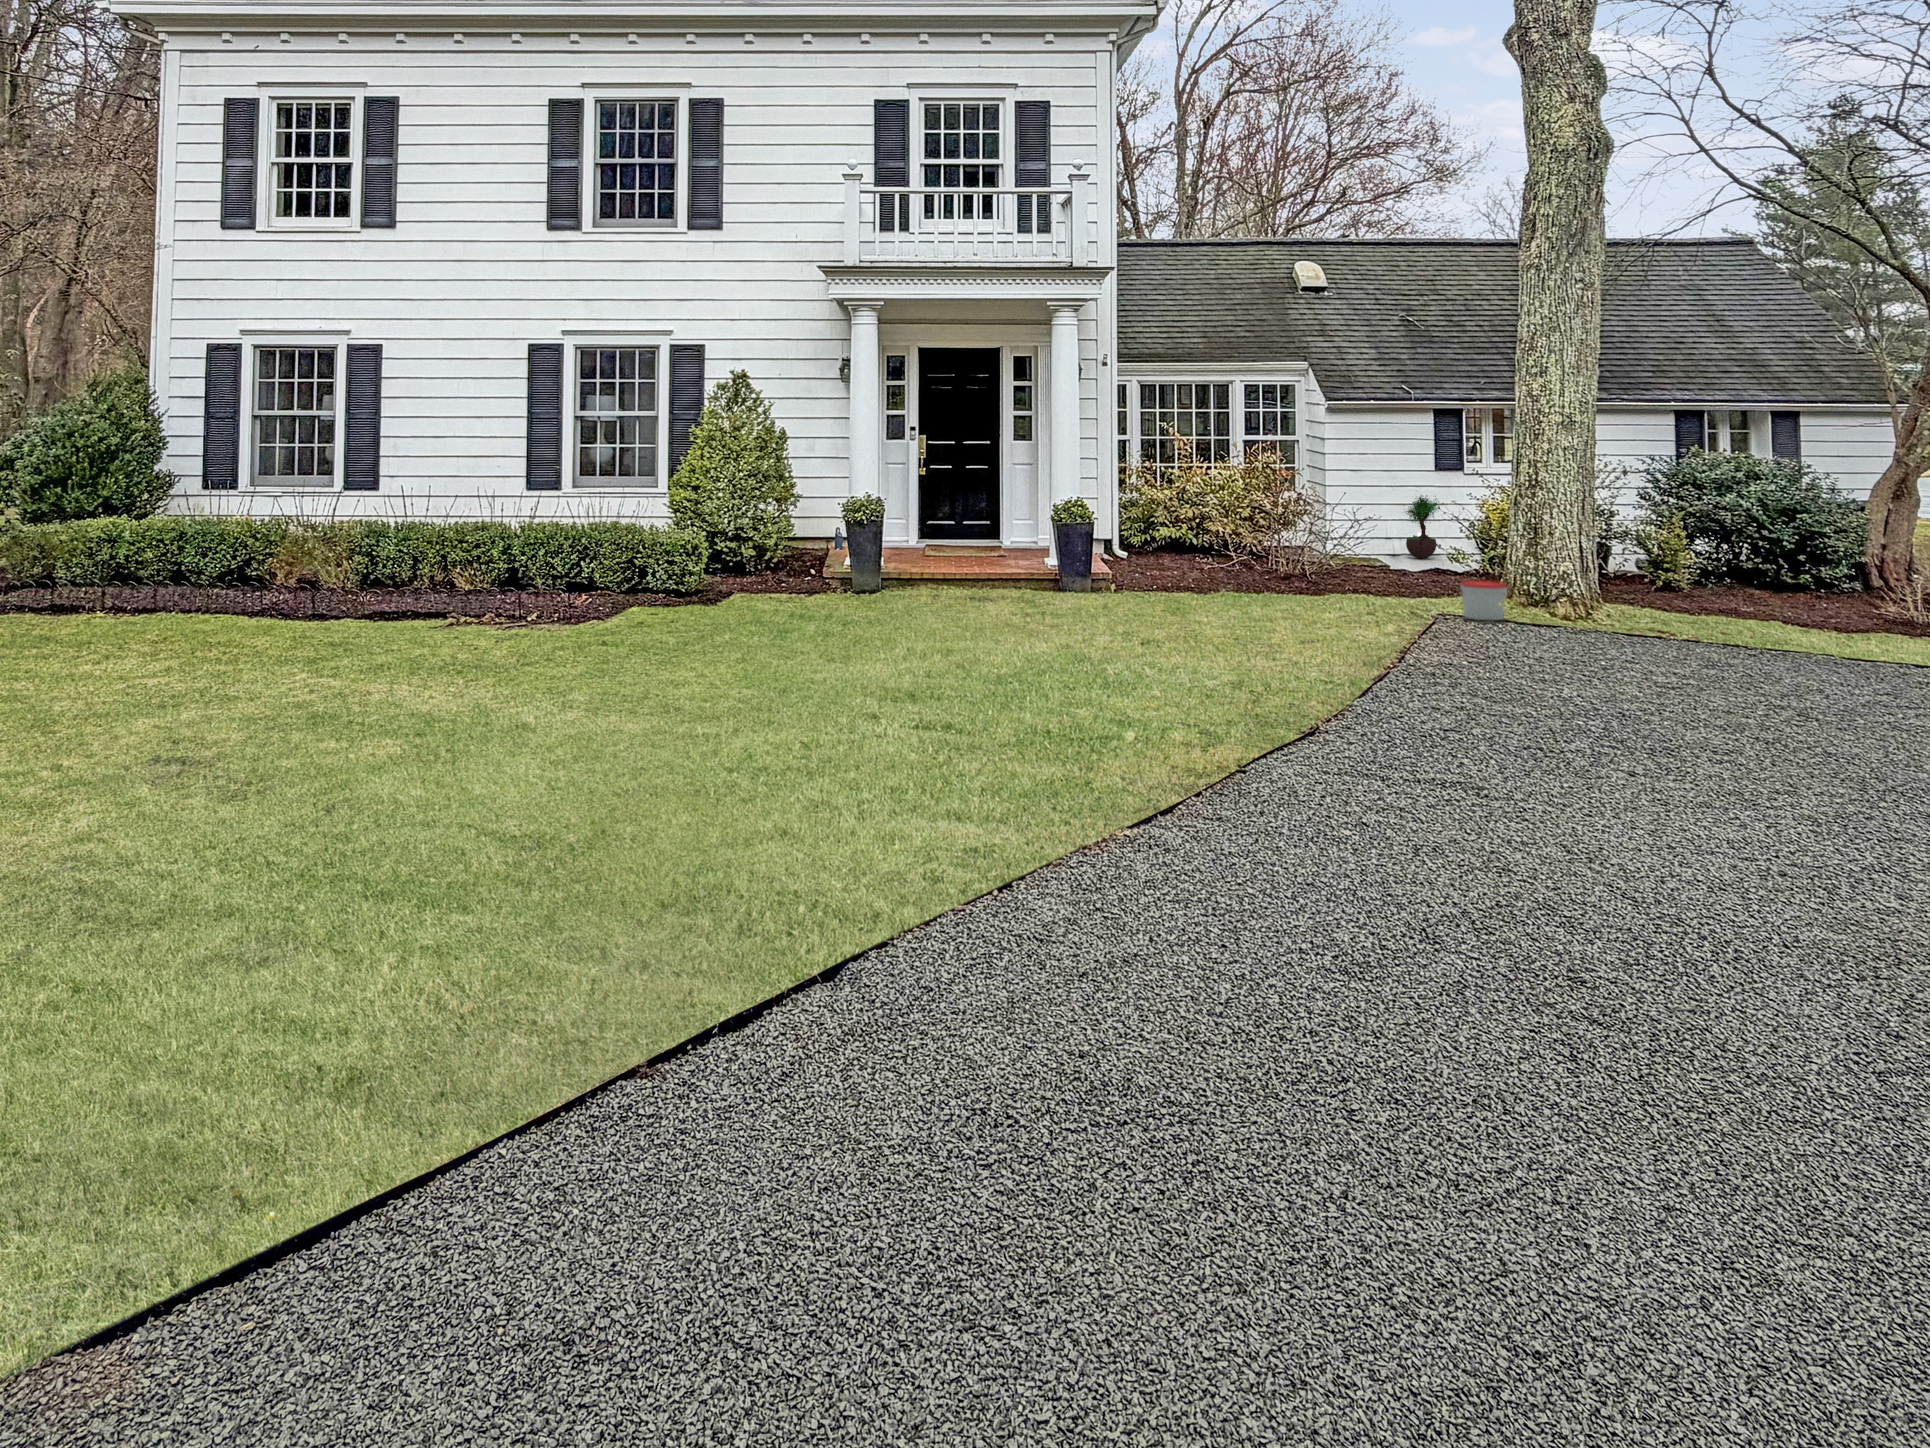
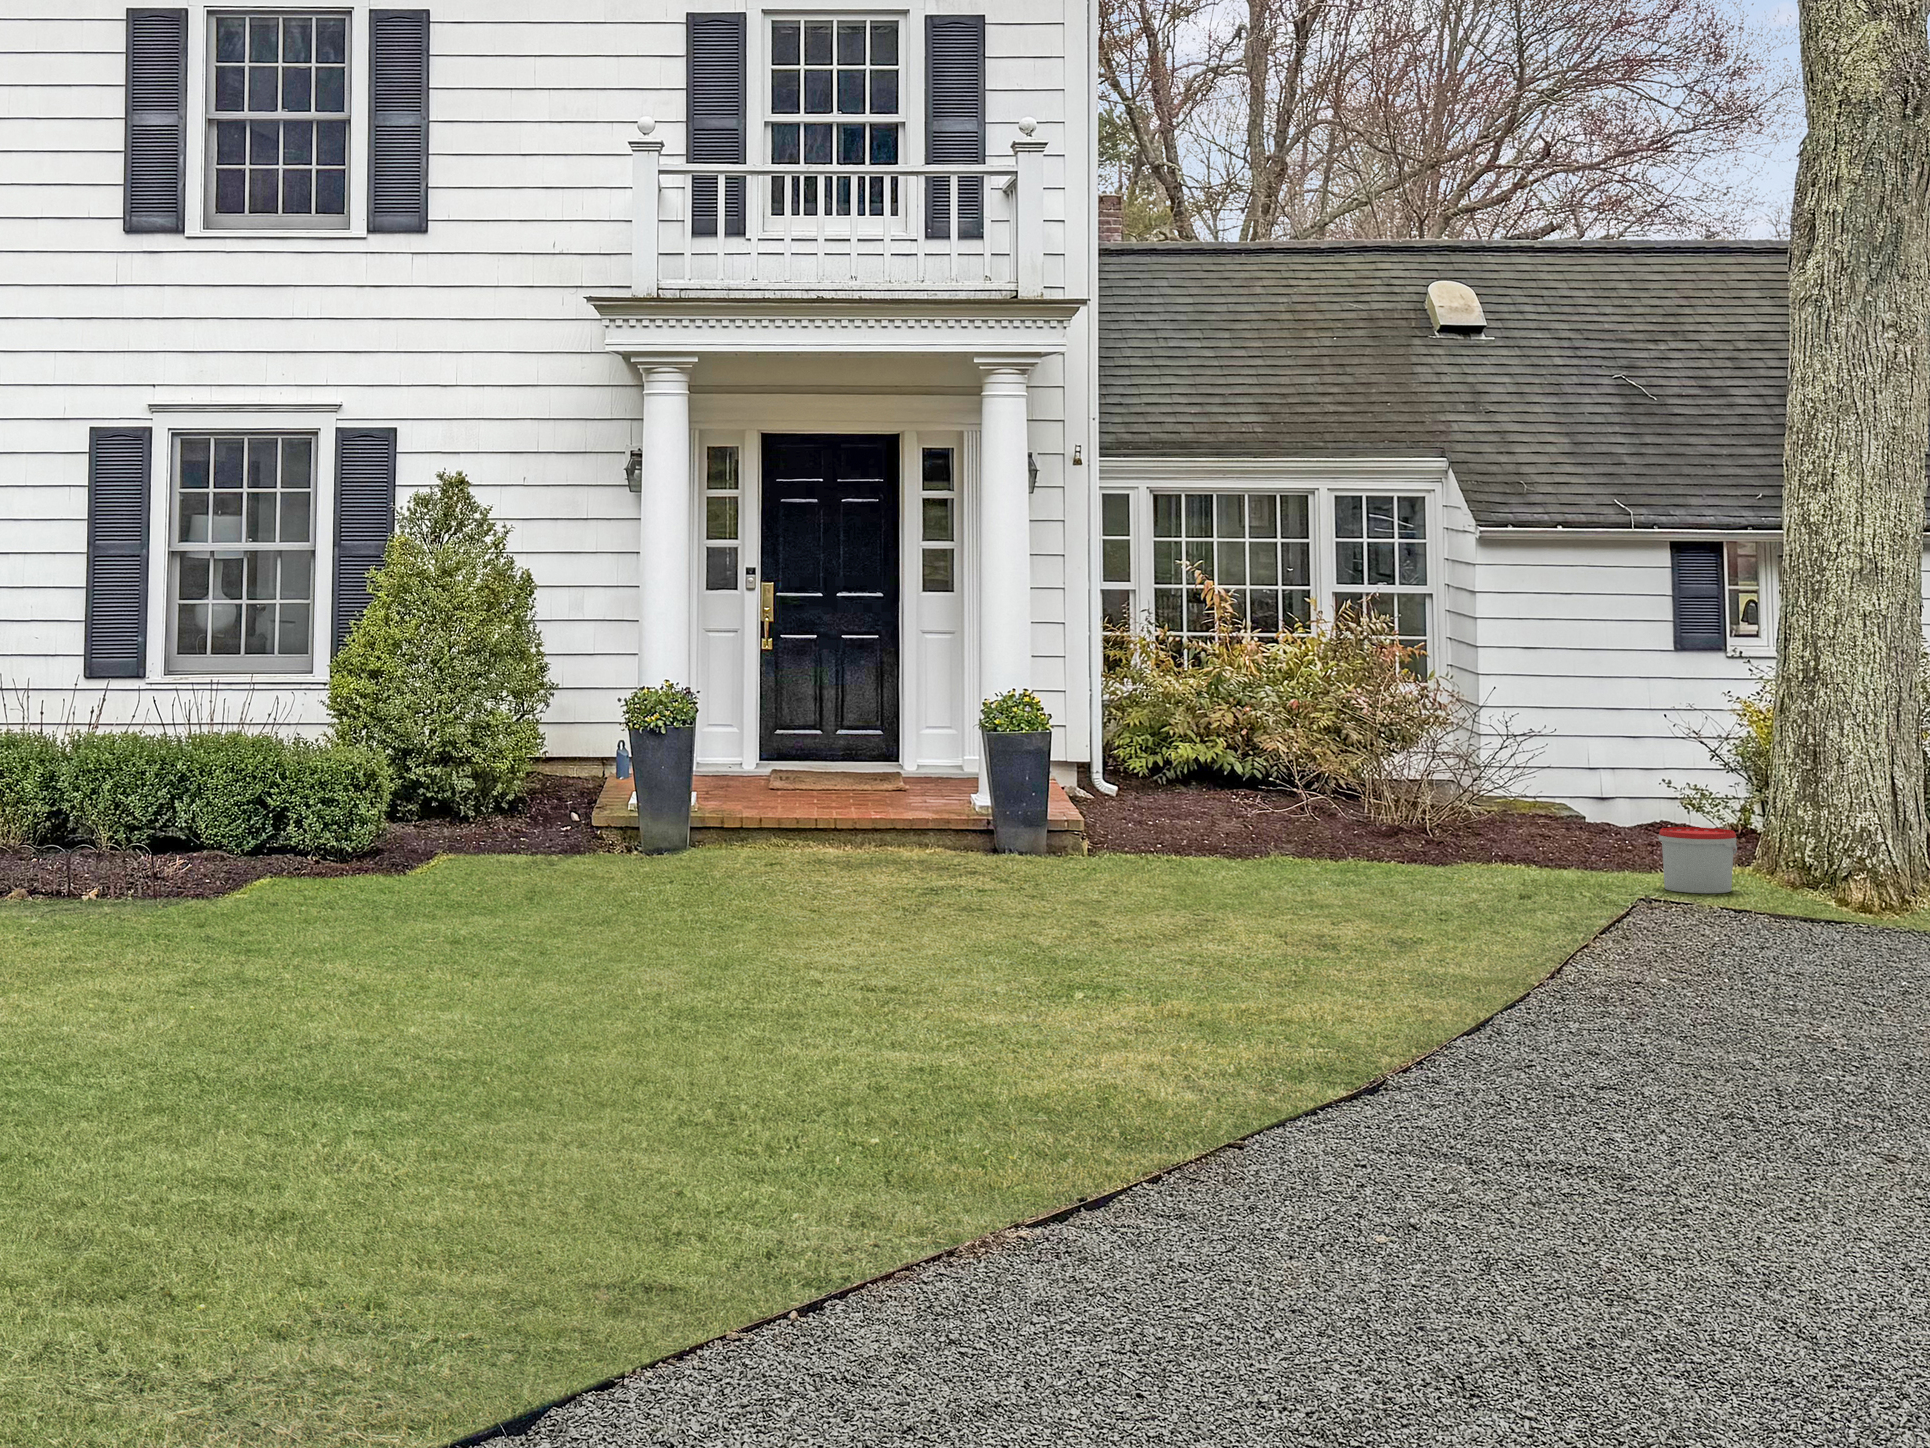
potted tree: present [1405,495,1440,559] -> none [1618,688,1689,807]

